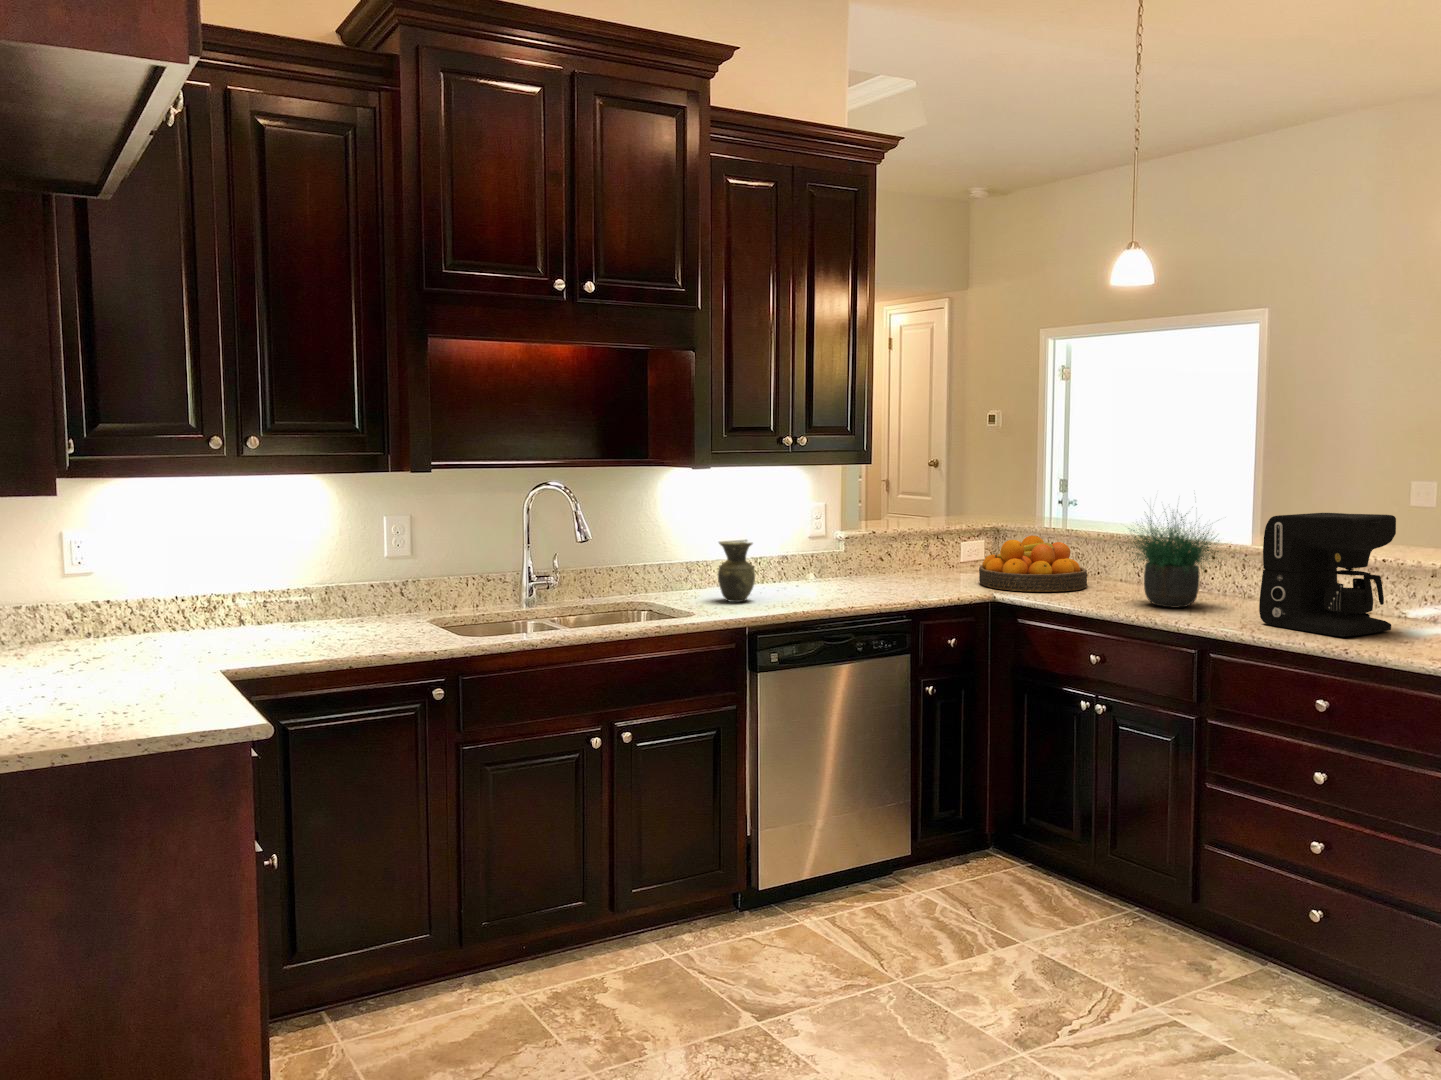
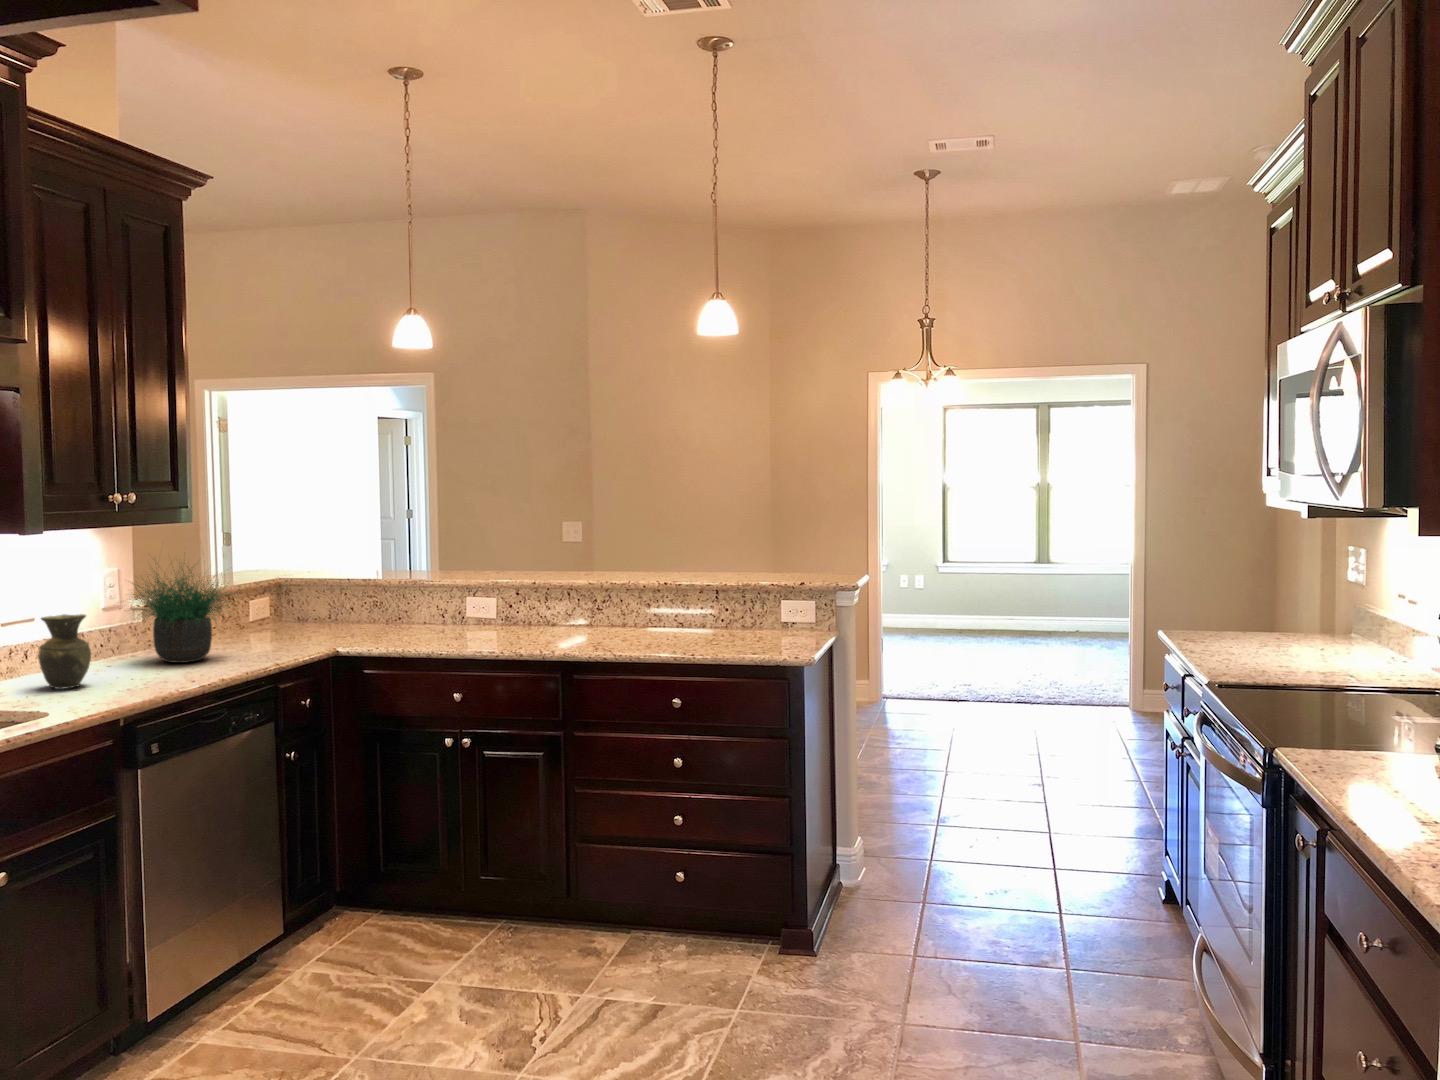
potted plant: present [1126,512,1219,608] -> present [132,563,227,663]
coffee maker: present [1259,513,1396,637] -> none [599,547,692,647]
fruit bowl: present [979,536,1087,592] -> none [303,584,413,641]

